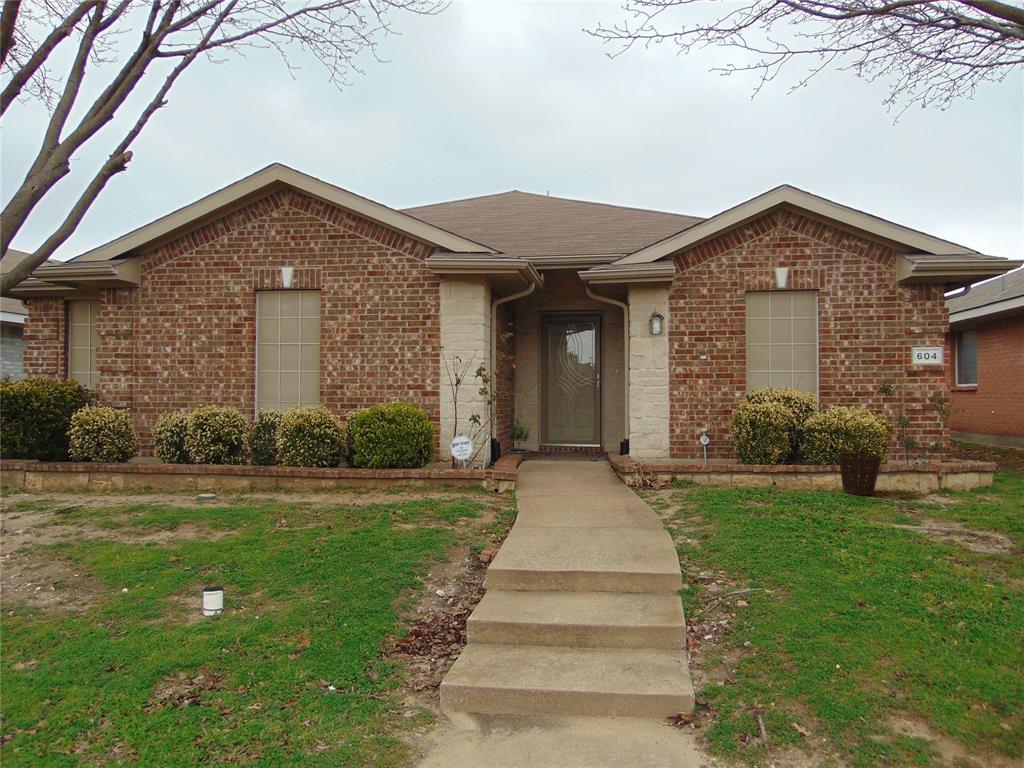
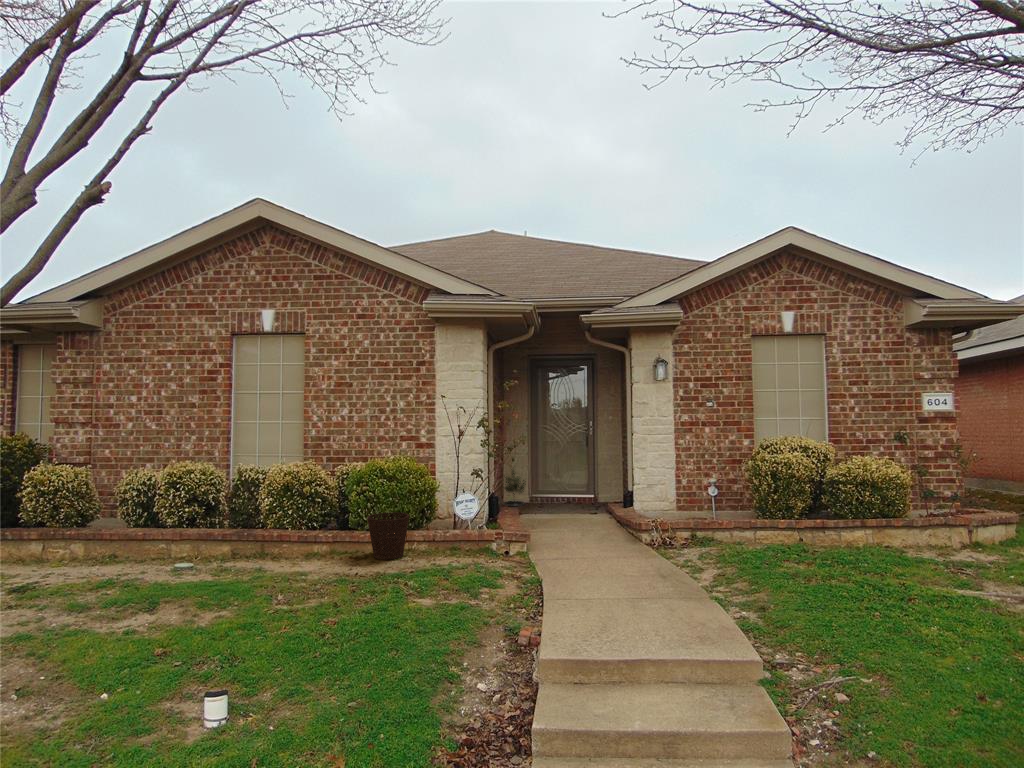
basket: present [838,453,881,495] -> present [367,512,409,559]

